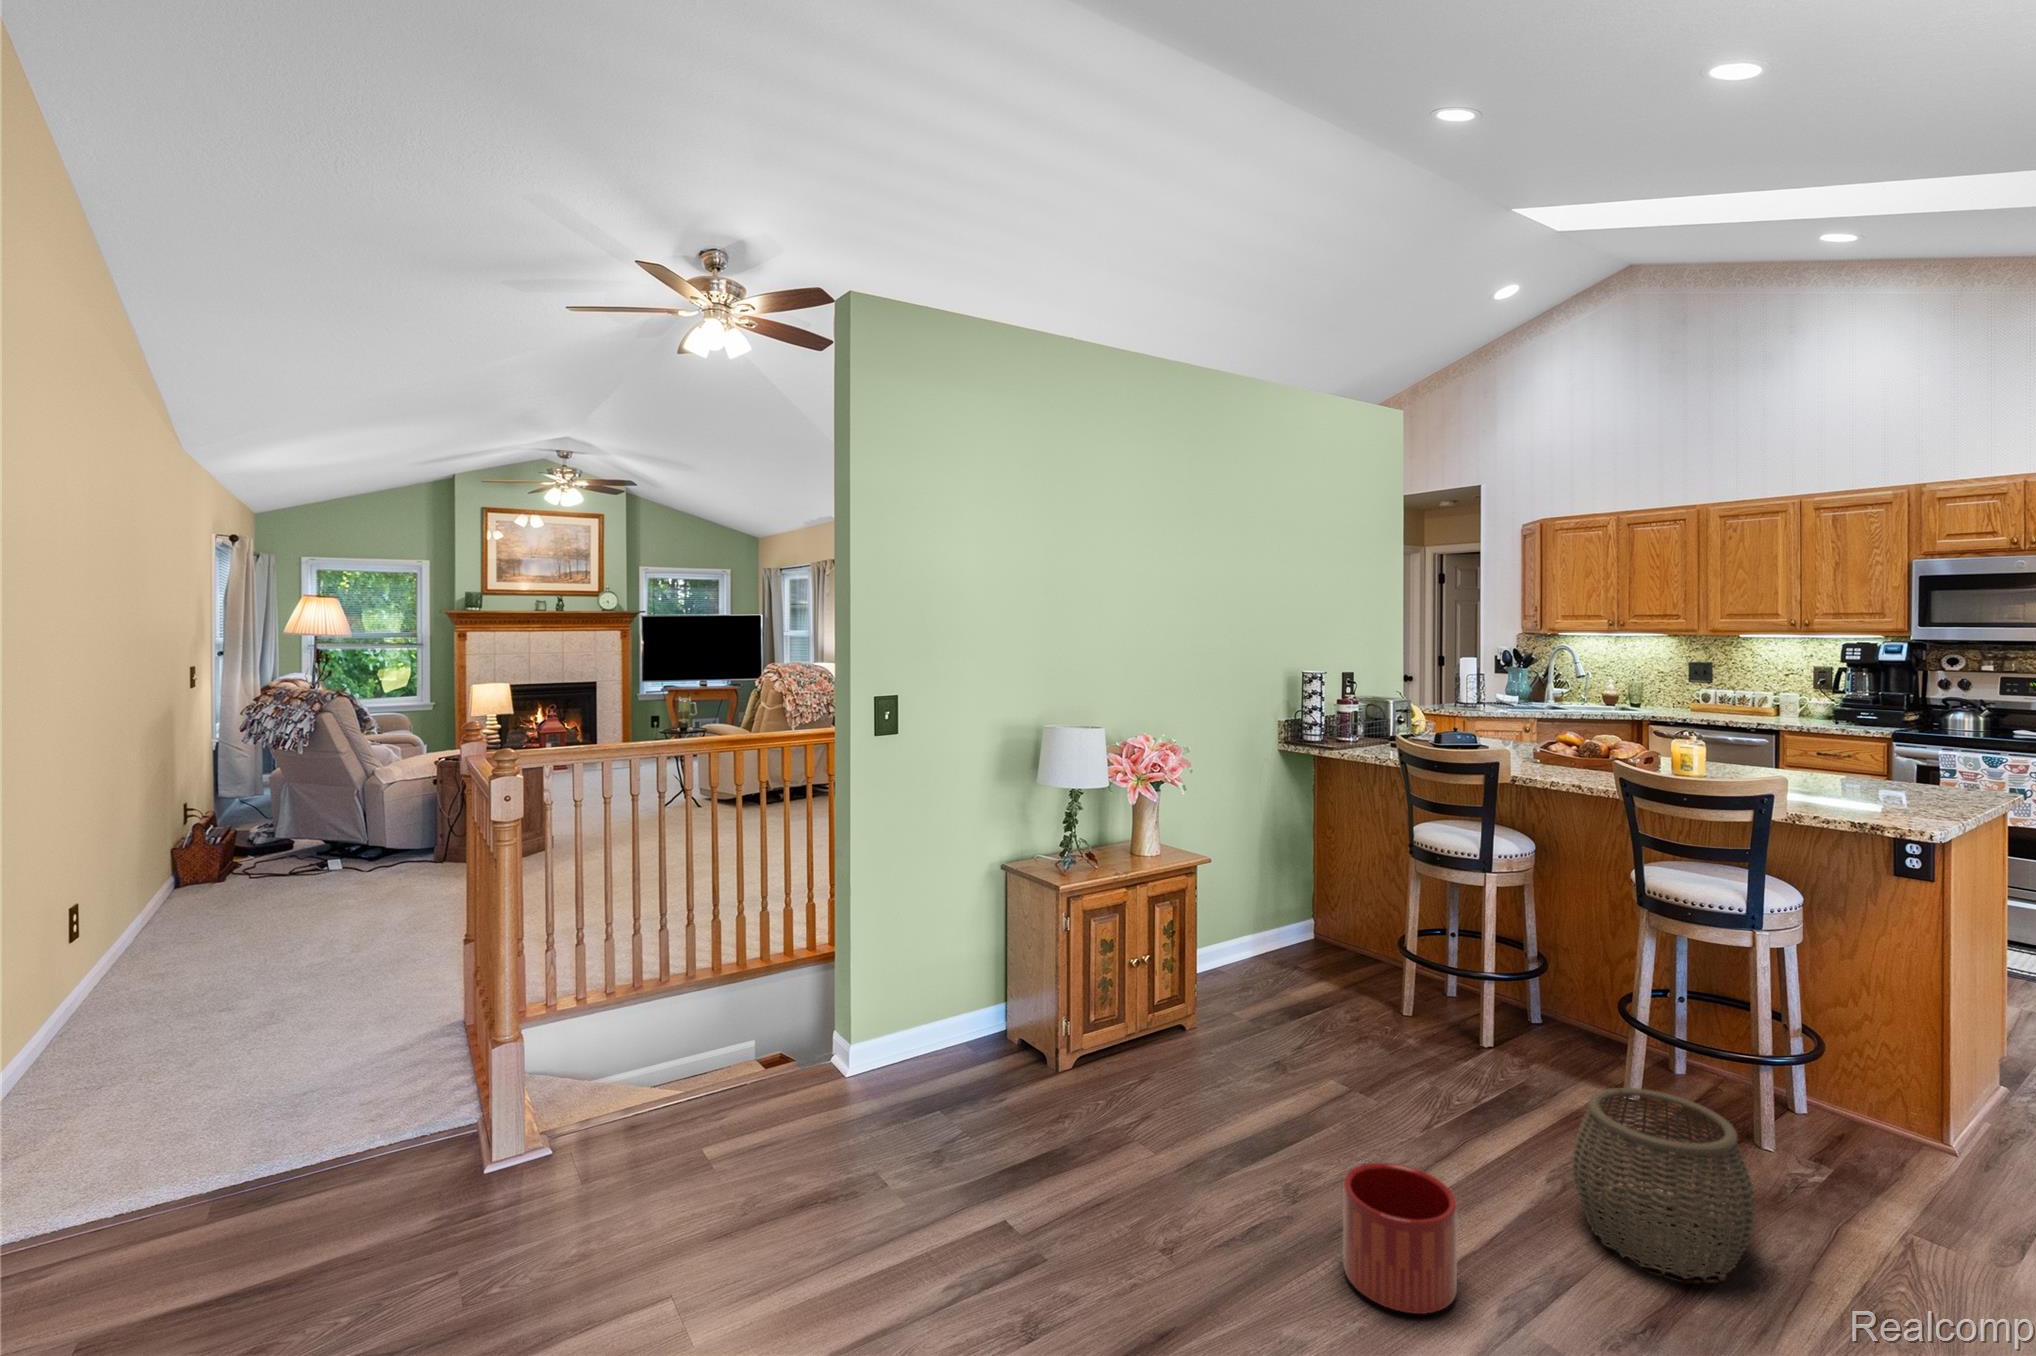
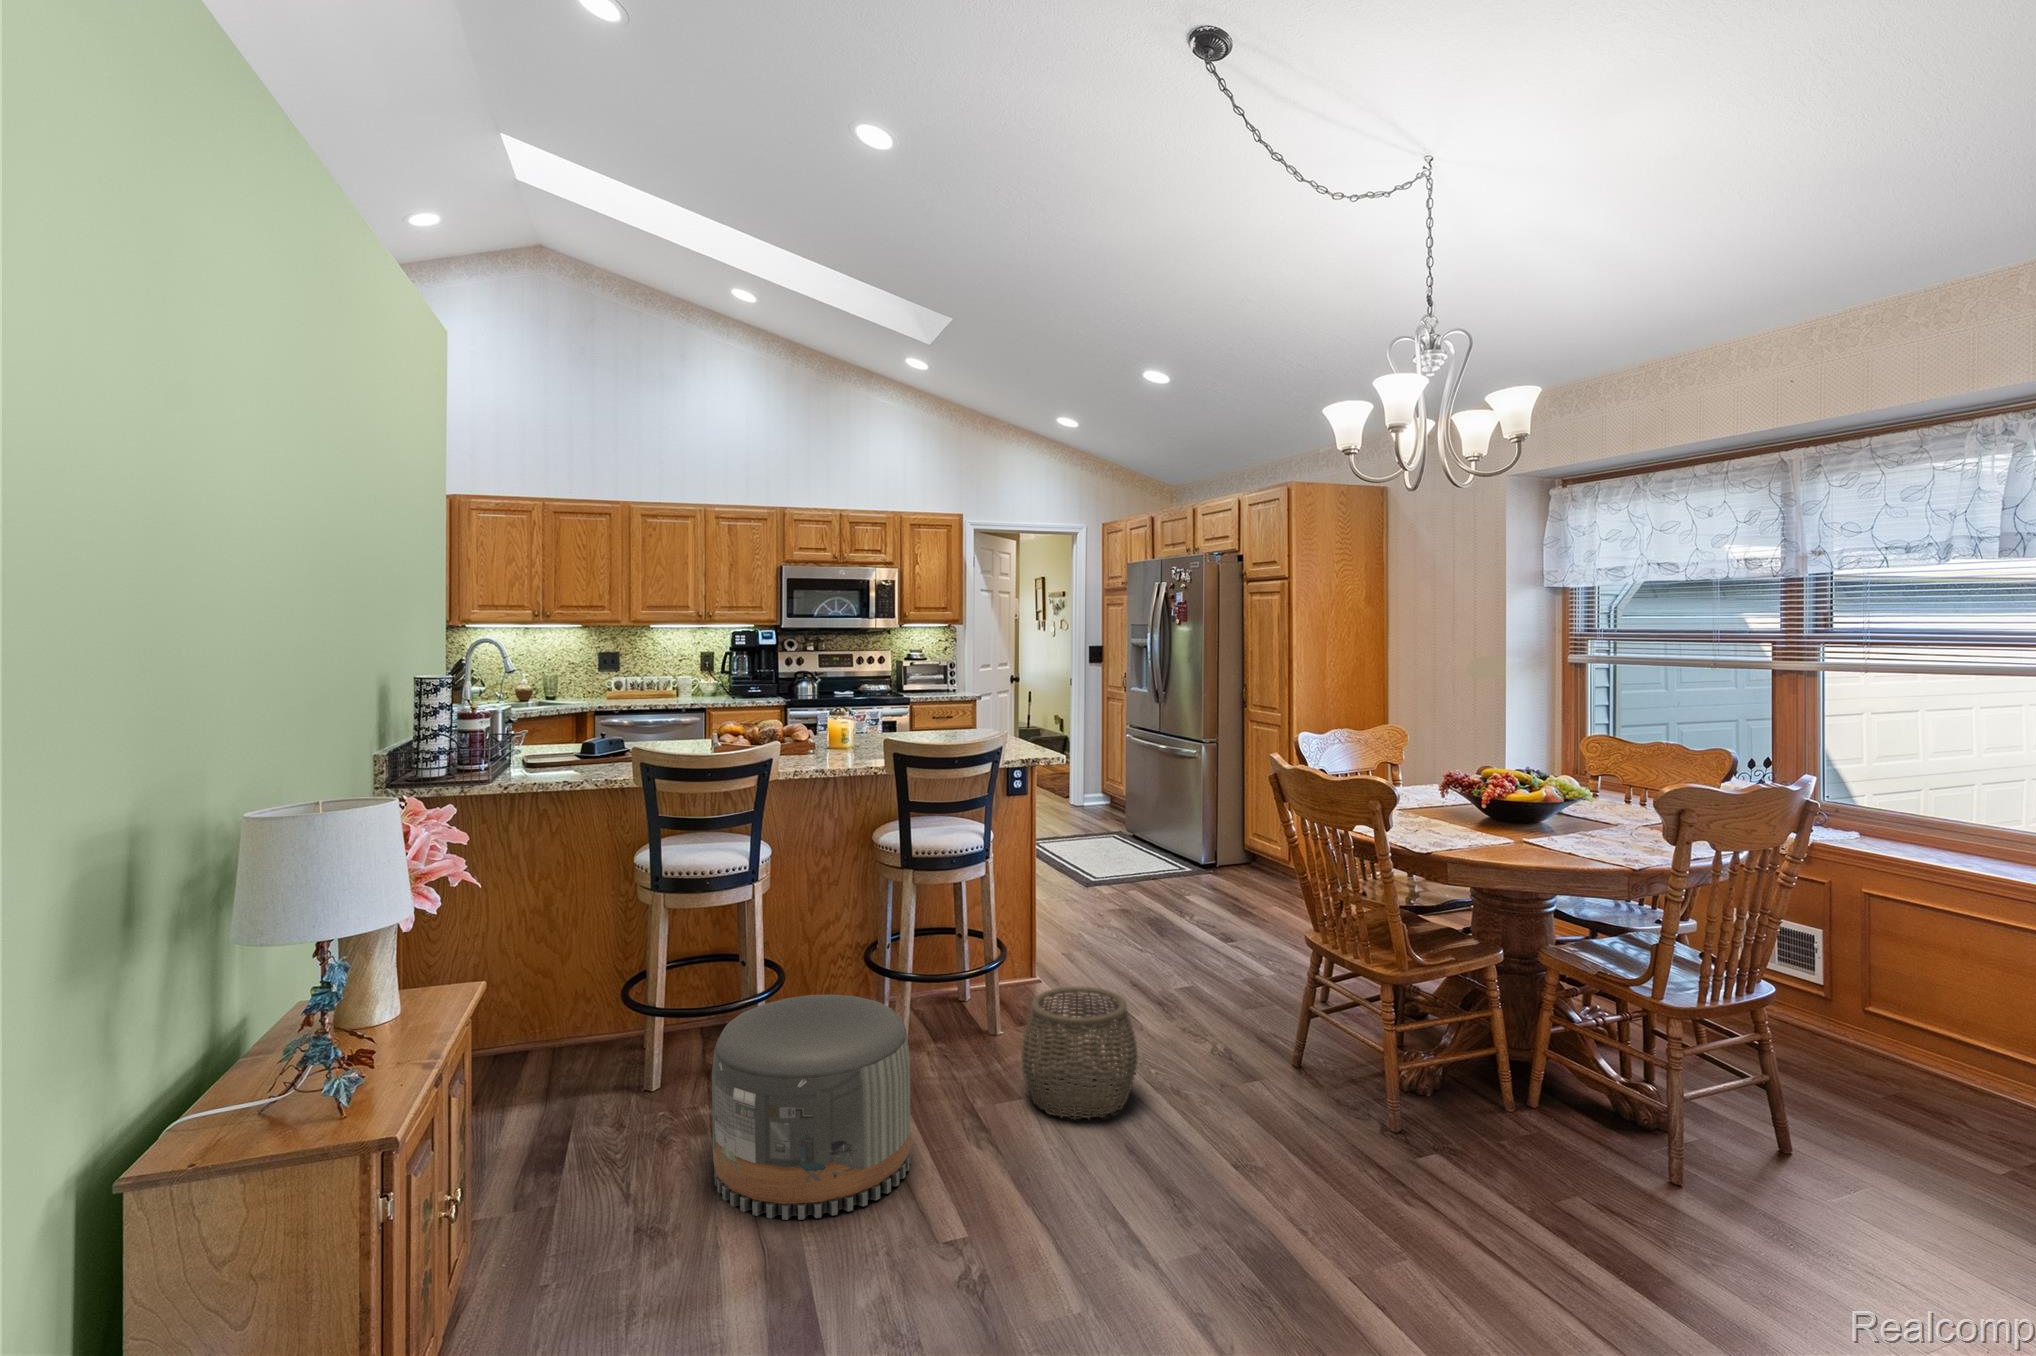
pouf: none [1237,964,1418,1163] -> present [712,994,911,1220]
planter: present [1343,1163,1457,1314] -> none [1017,1121,1115,1250]

